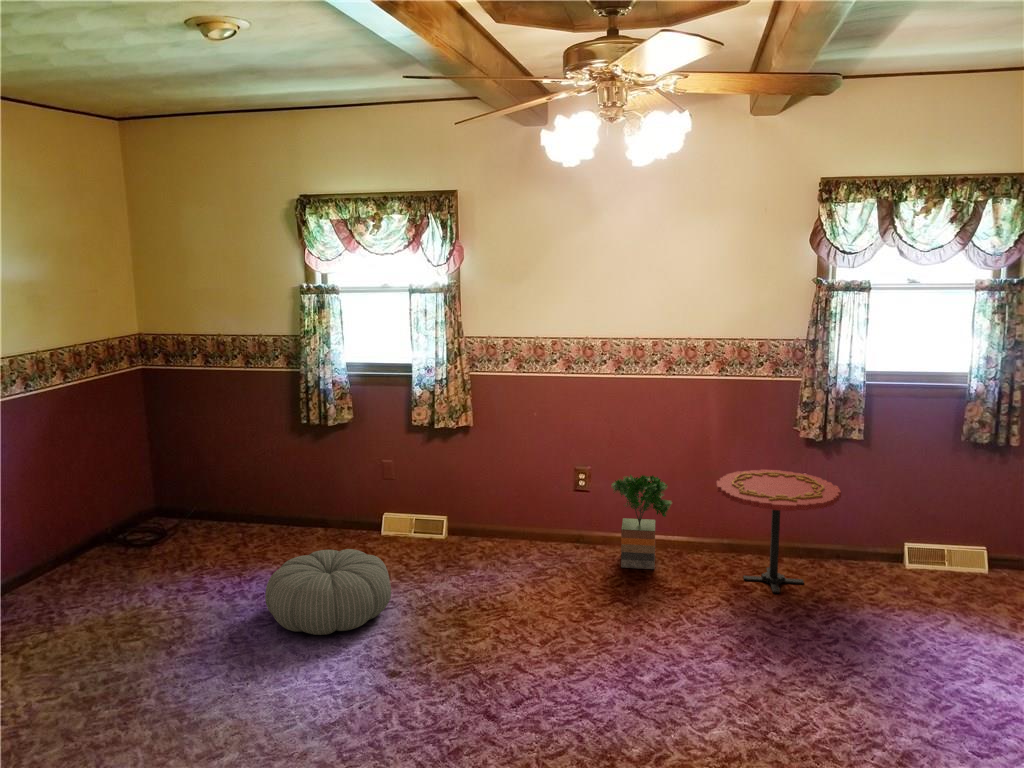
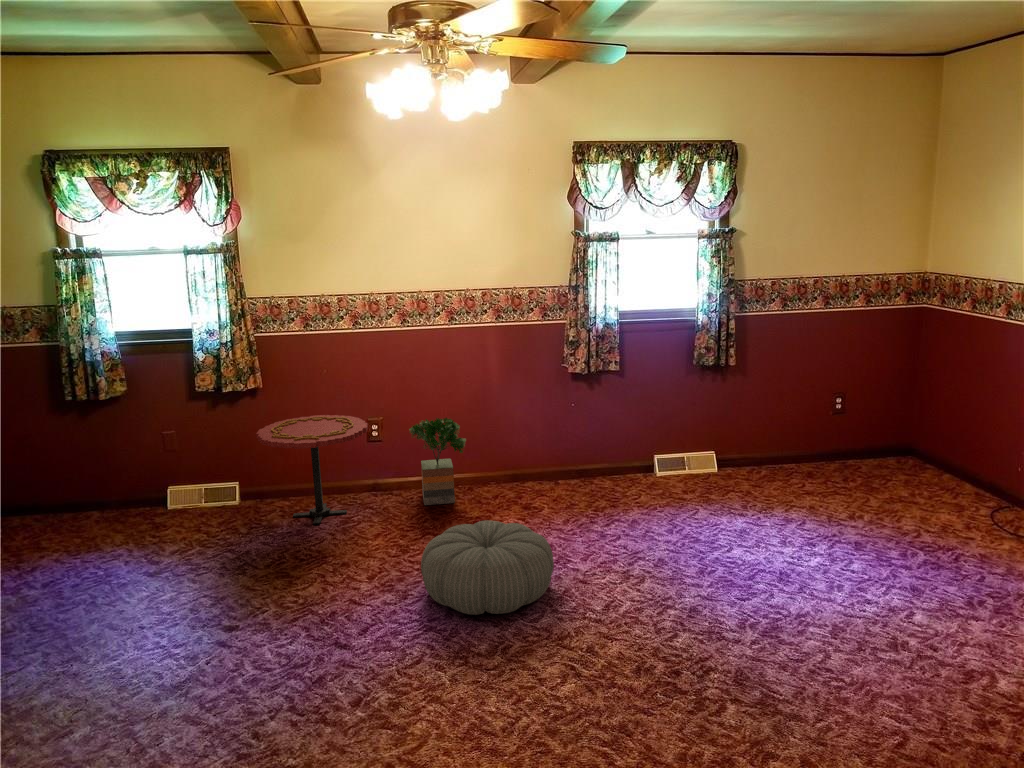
side table: present [716,470,841,593] -> present [256,415,368,524]
pouf: present [265,549,391,635] -> present [421,520,554,615]

